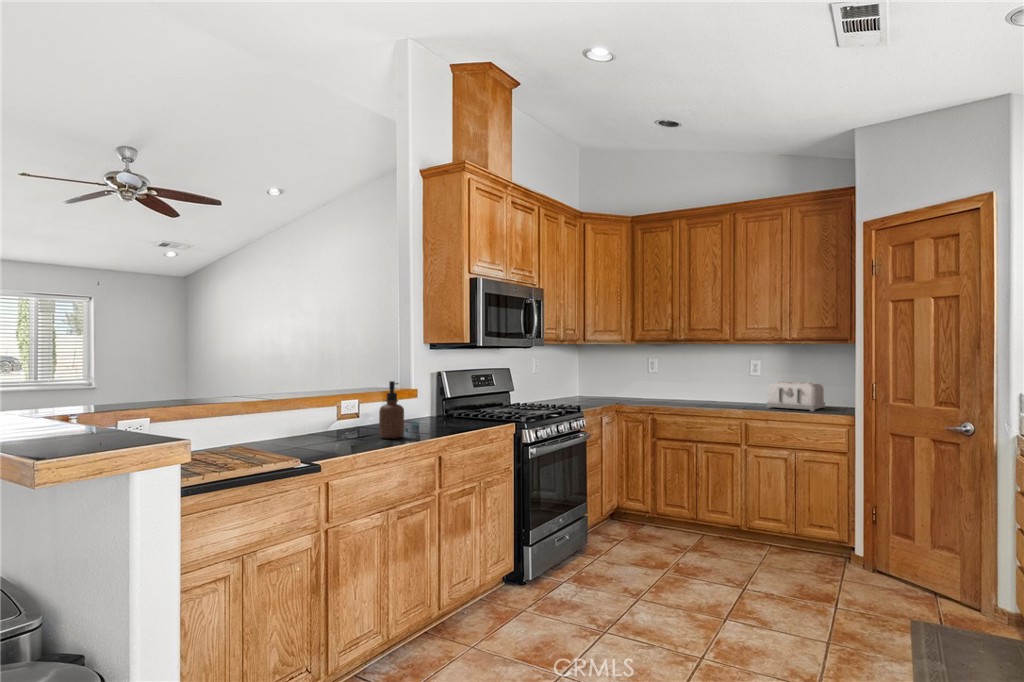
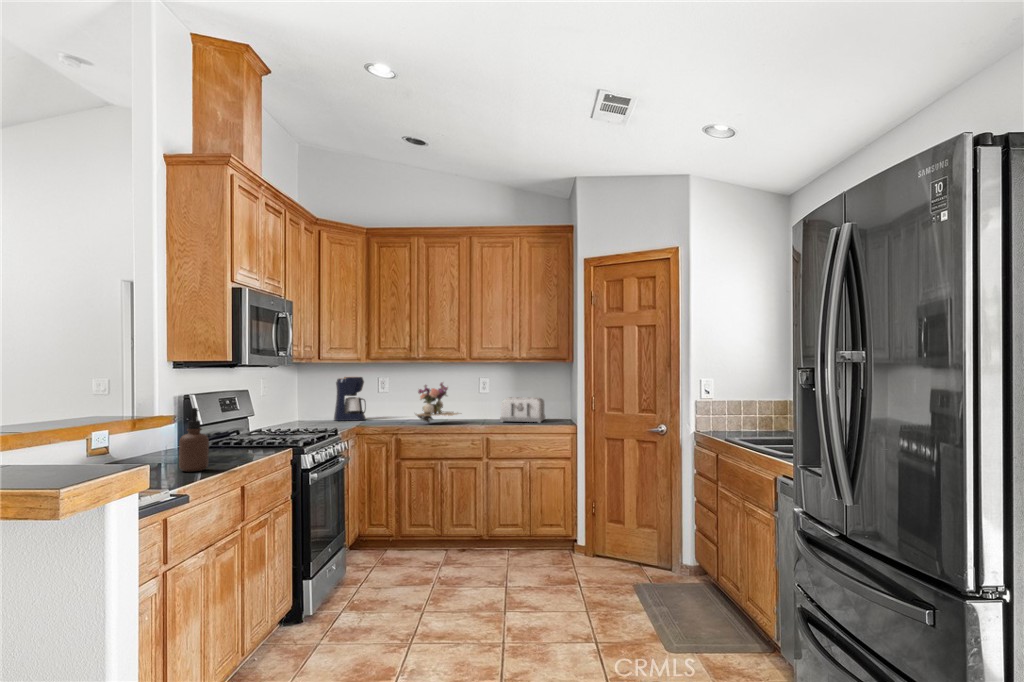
coffee maker: none [604,357,635,399] -> present [334,377,366,421]
flower arrangement: none [671,363,722,406] -> present [416,382,459,423]

